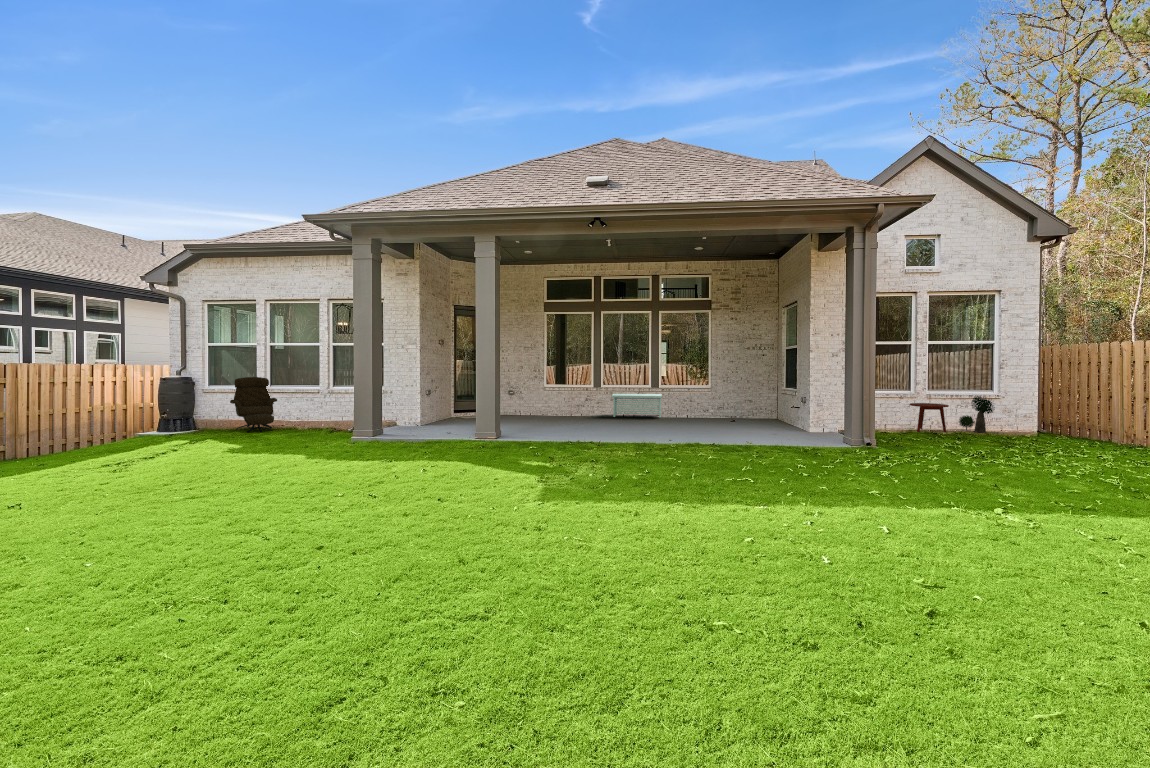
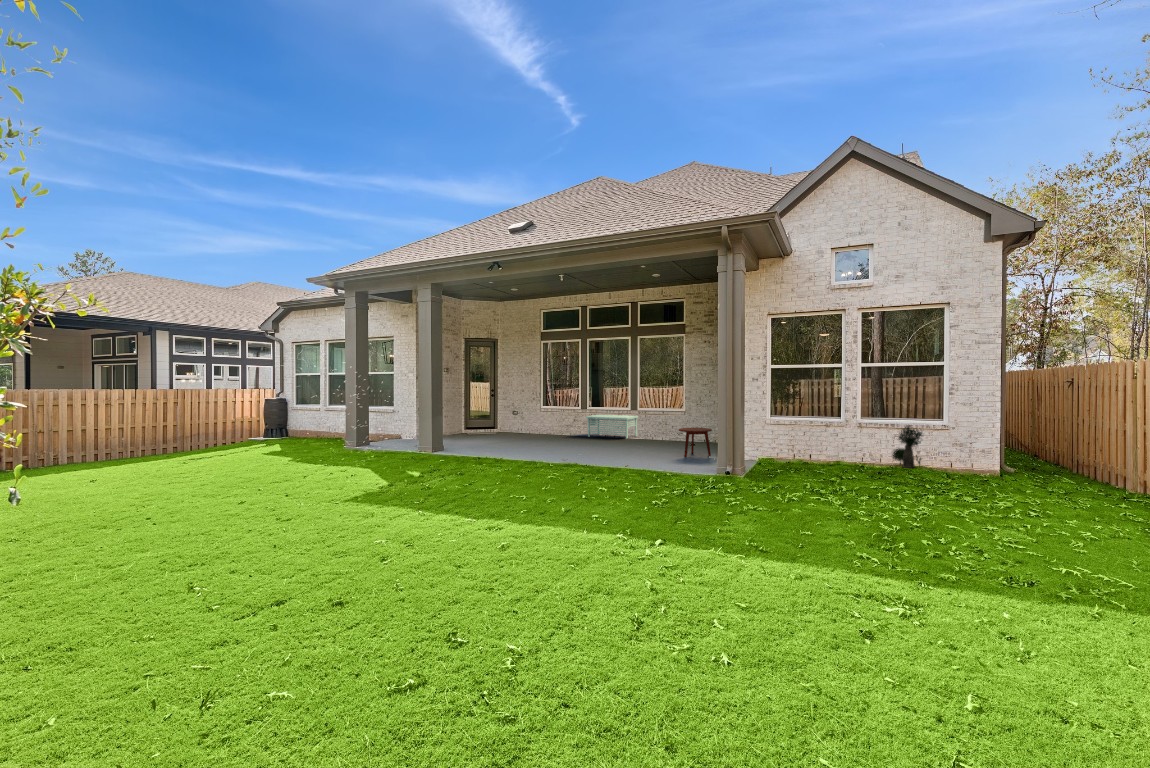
lounge chair: present [230,377,277,432] -> none [298,398,331,439]
side table: present [909,403,949,432] -> present [679,428,712,457]

